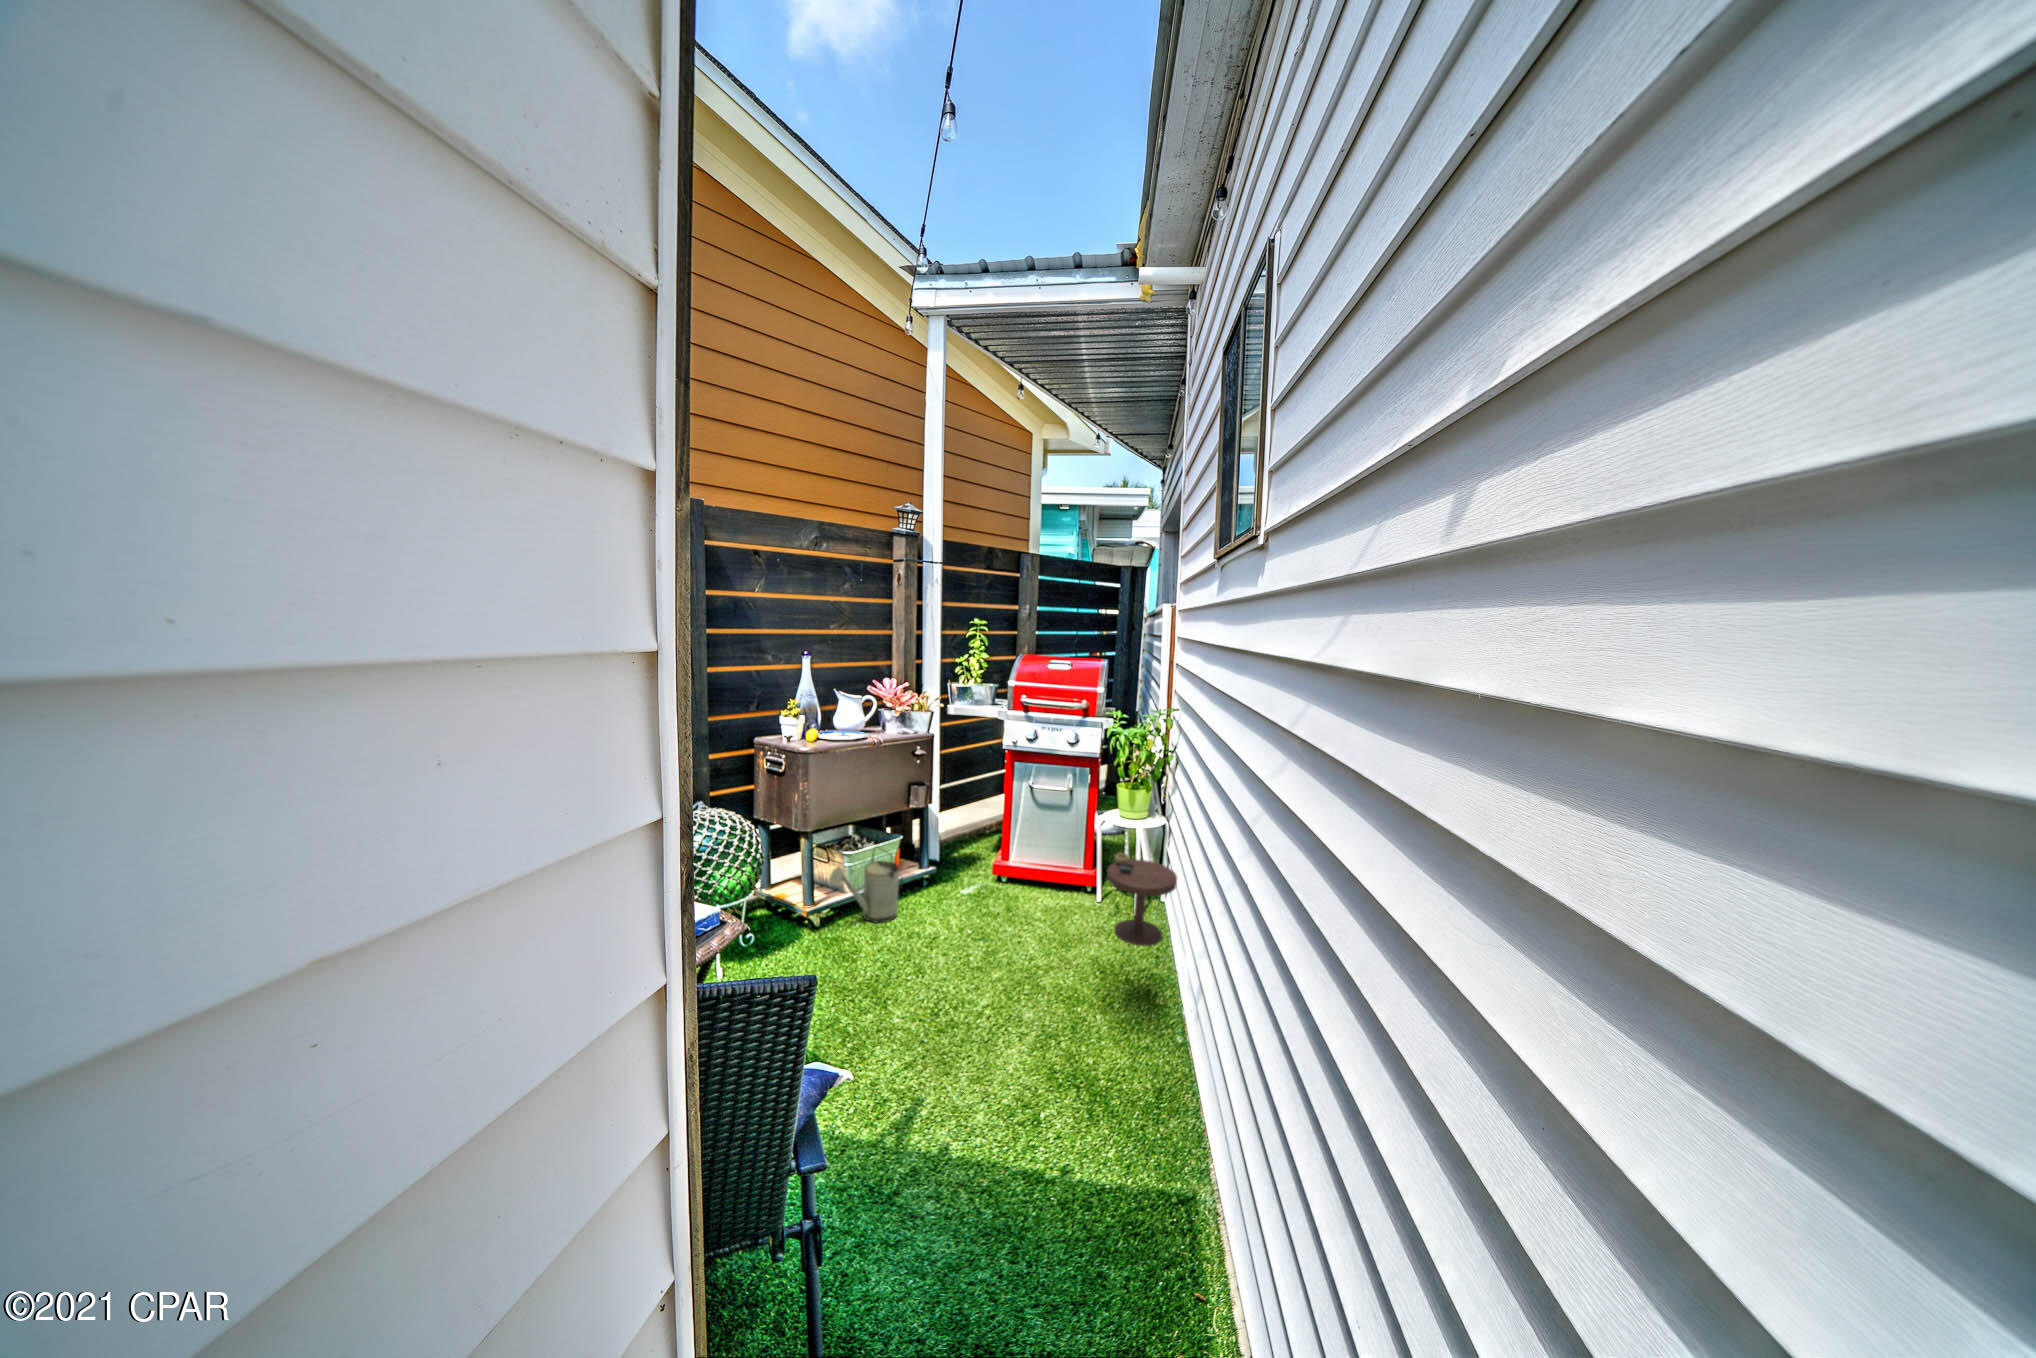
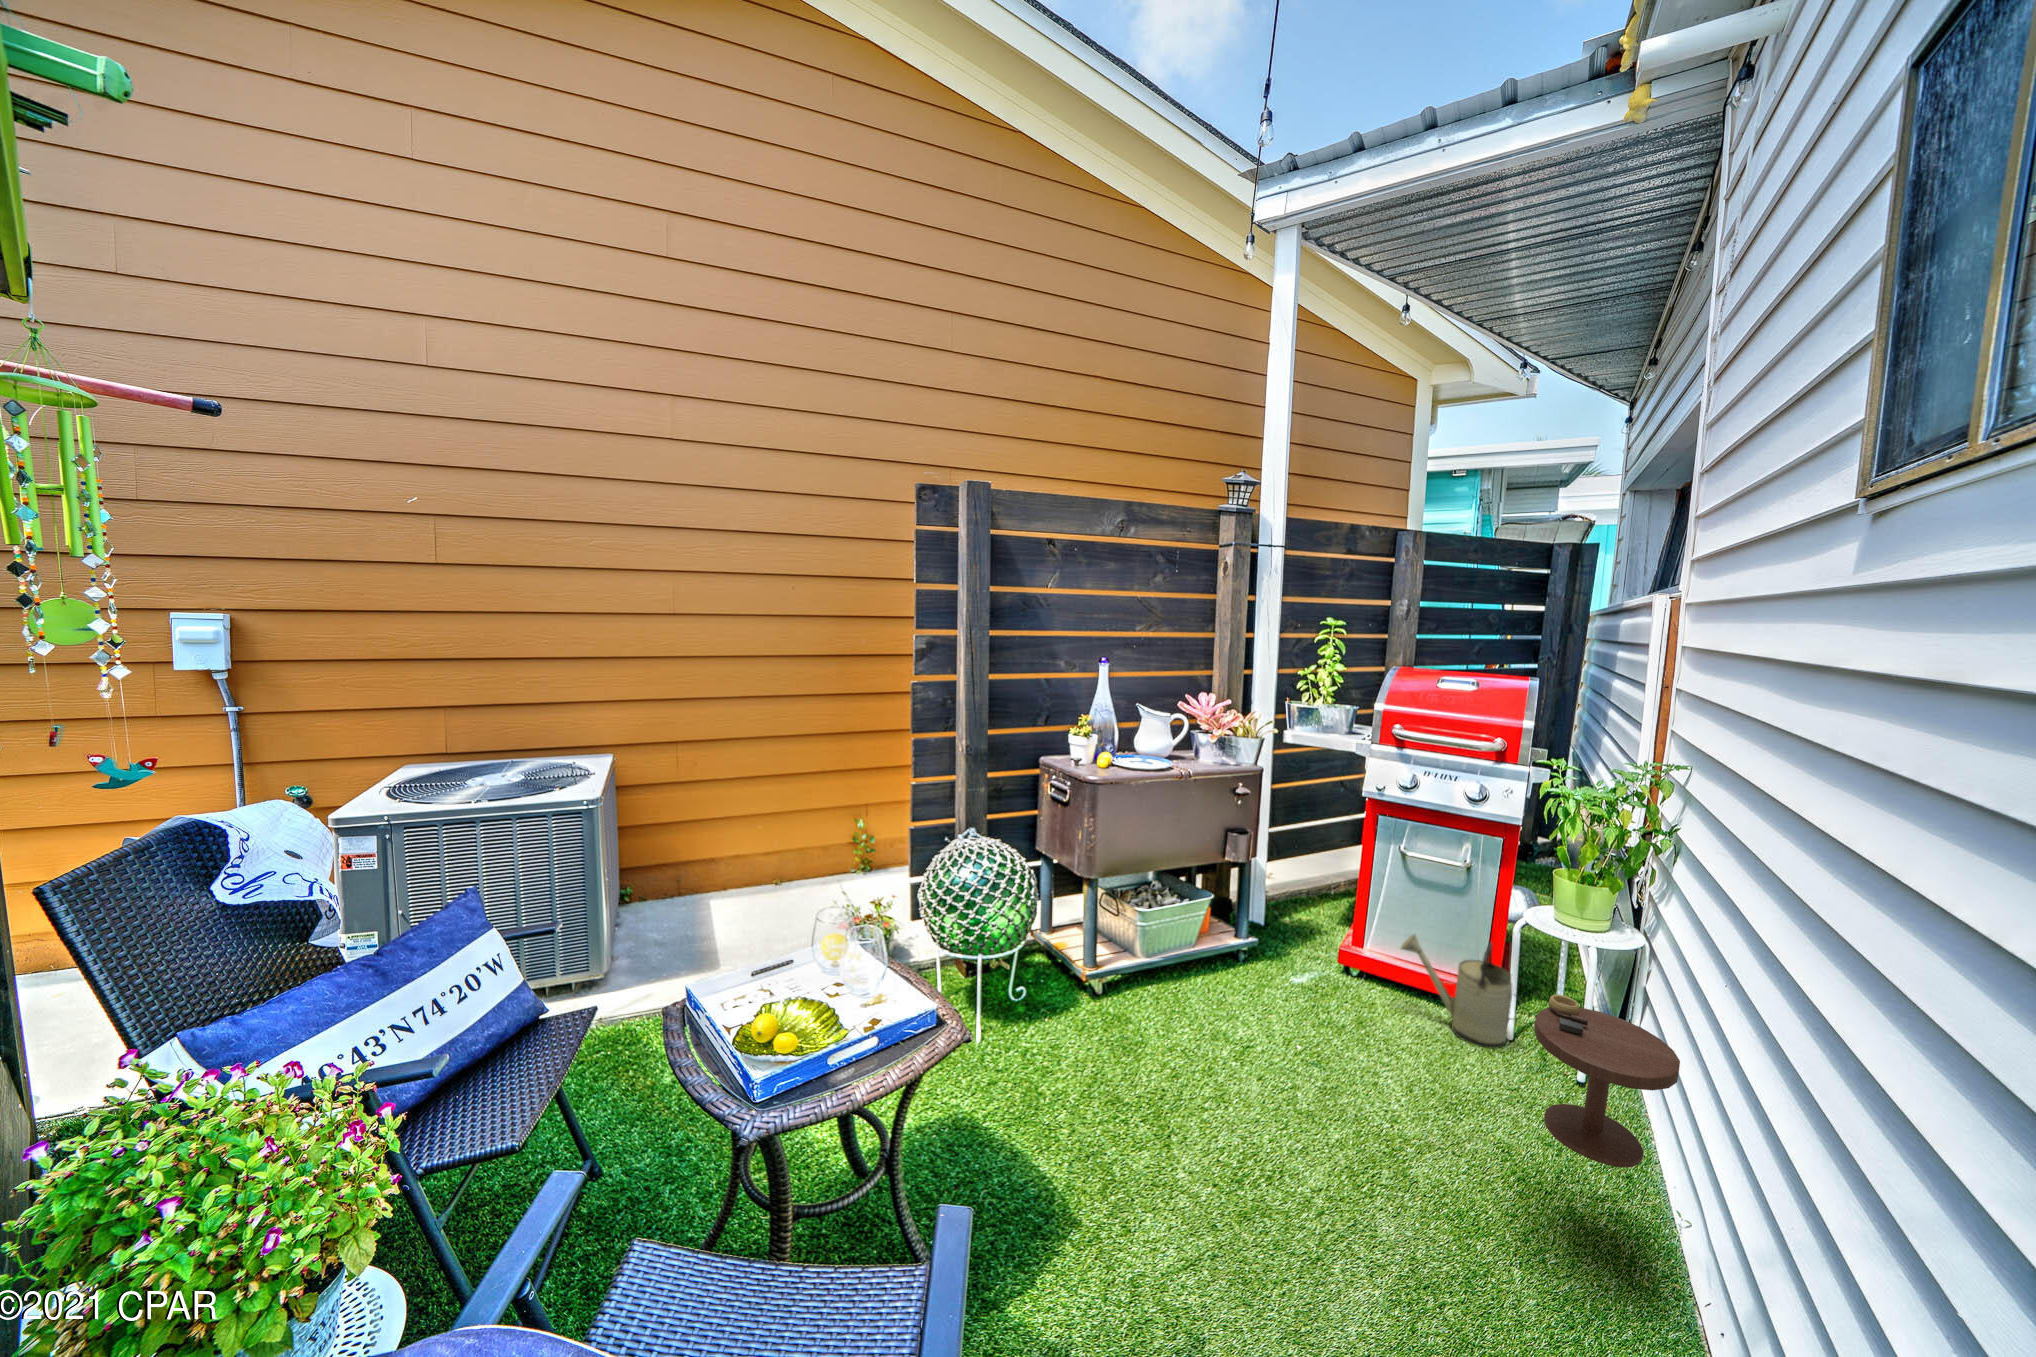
watering can: present [830,847,901,923] -> present [1401,934,1516,1049]

